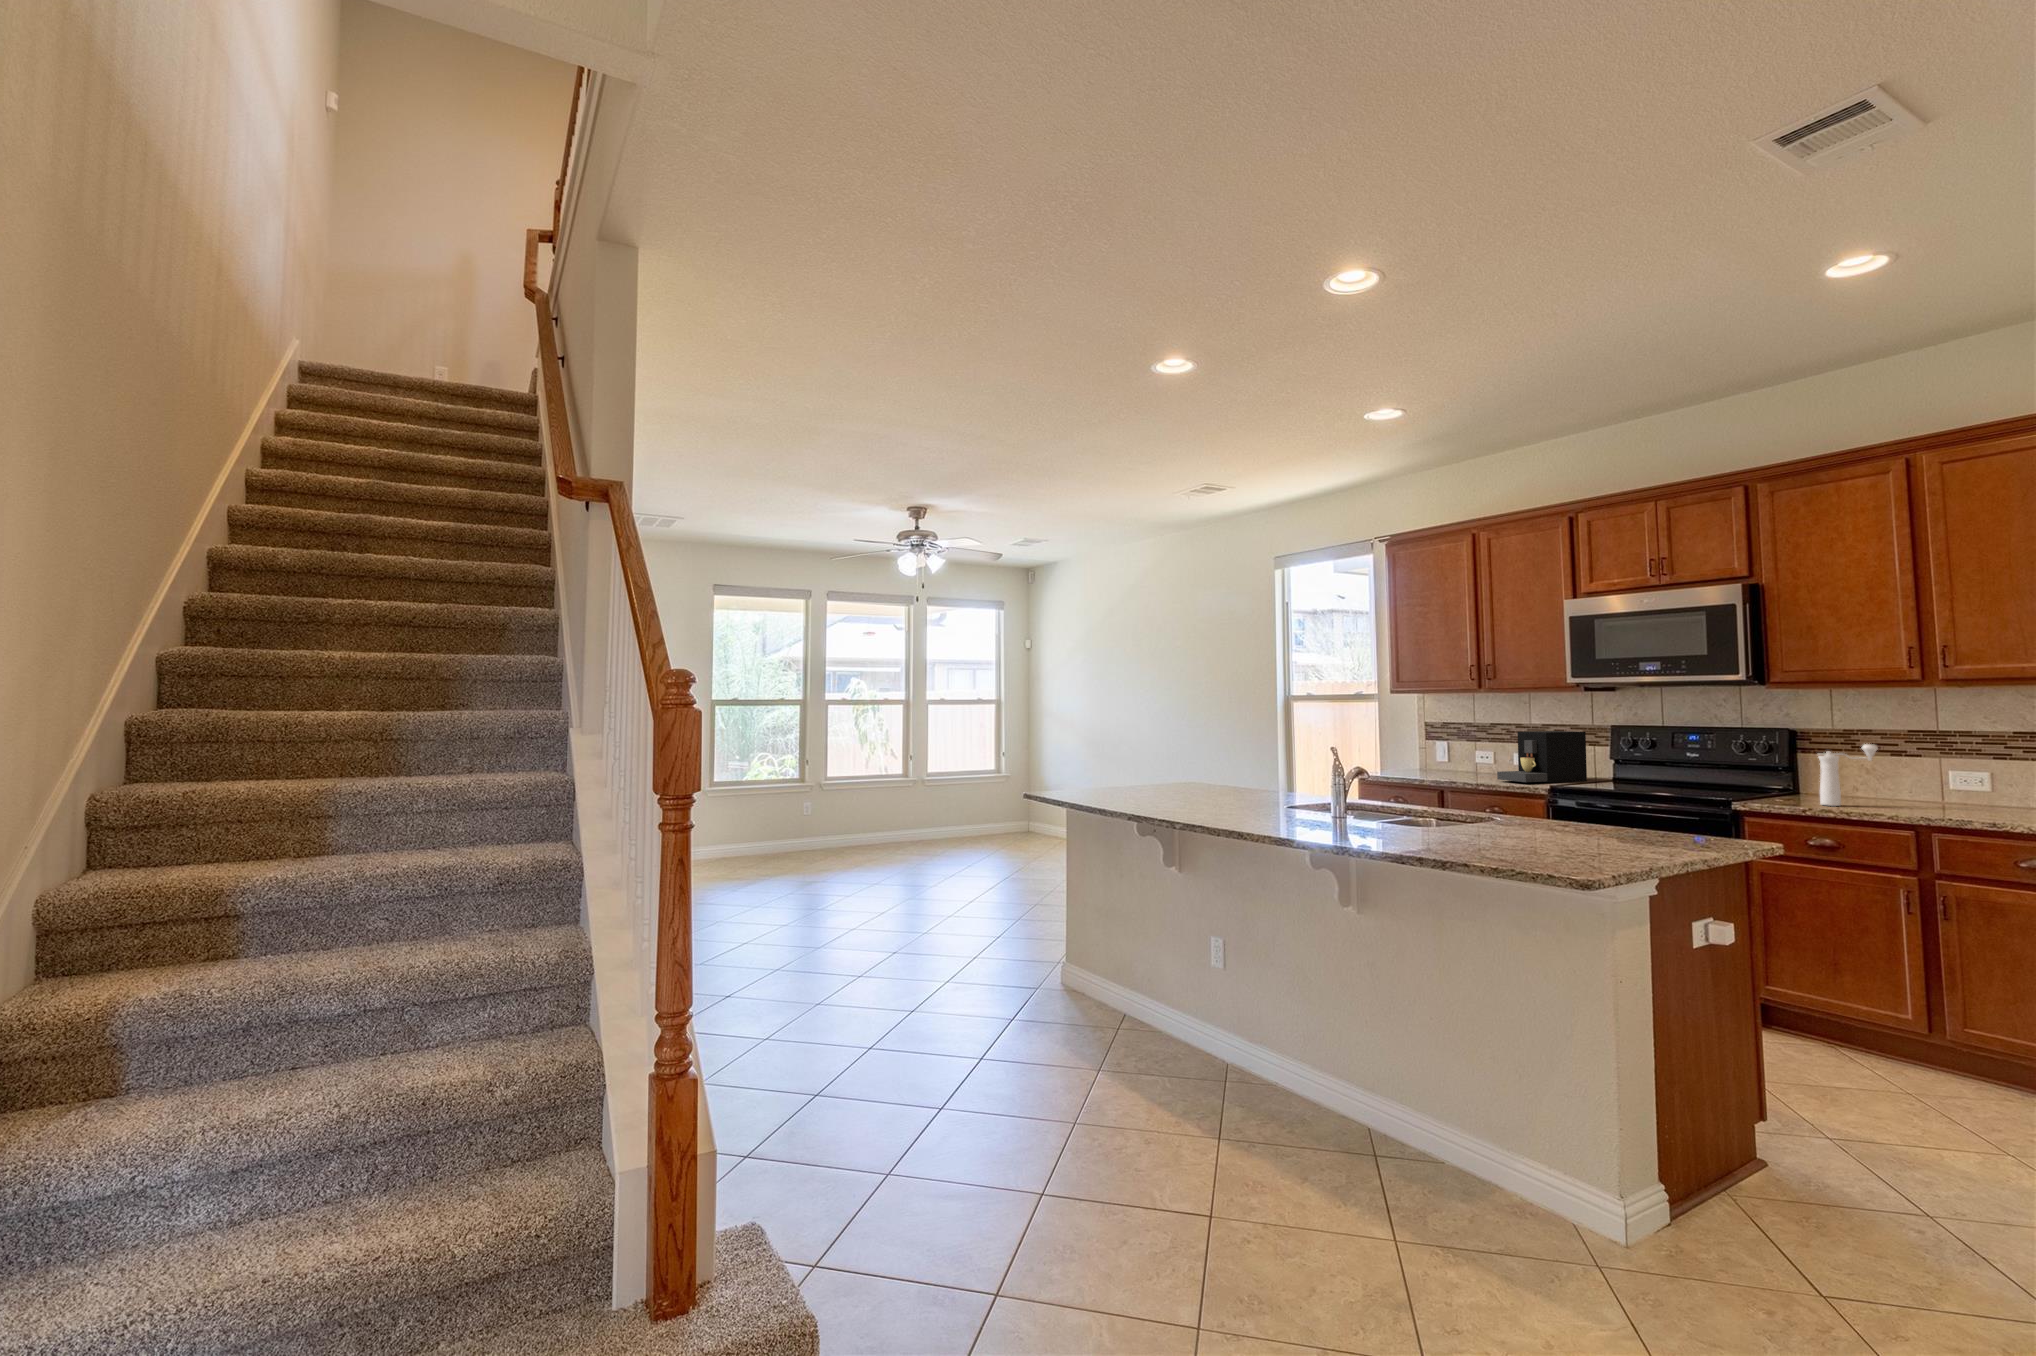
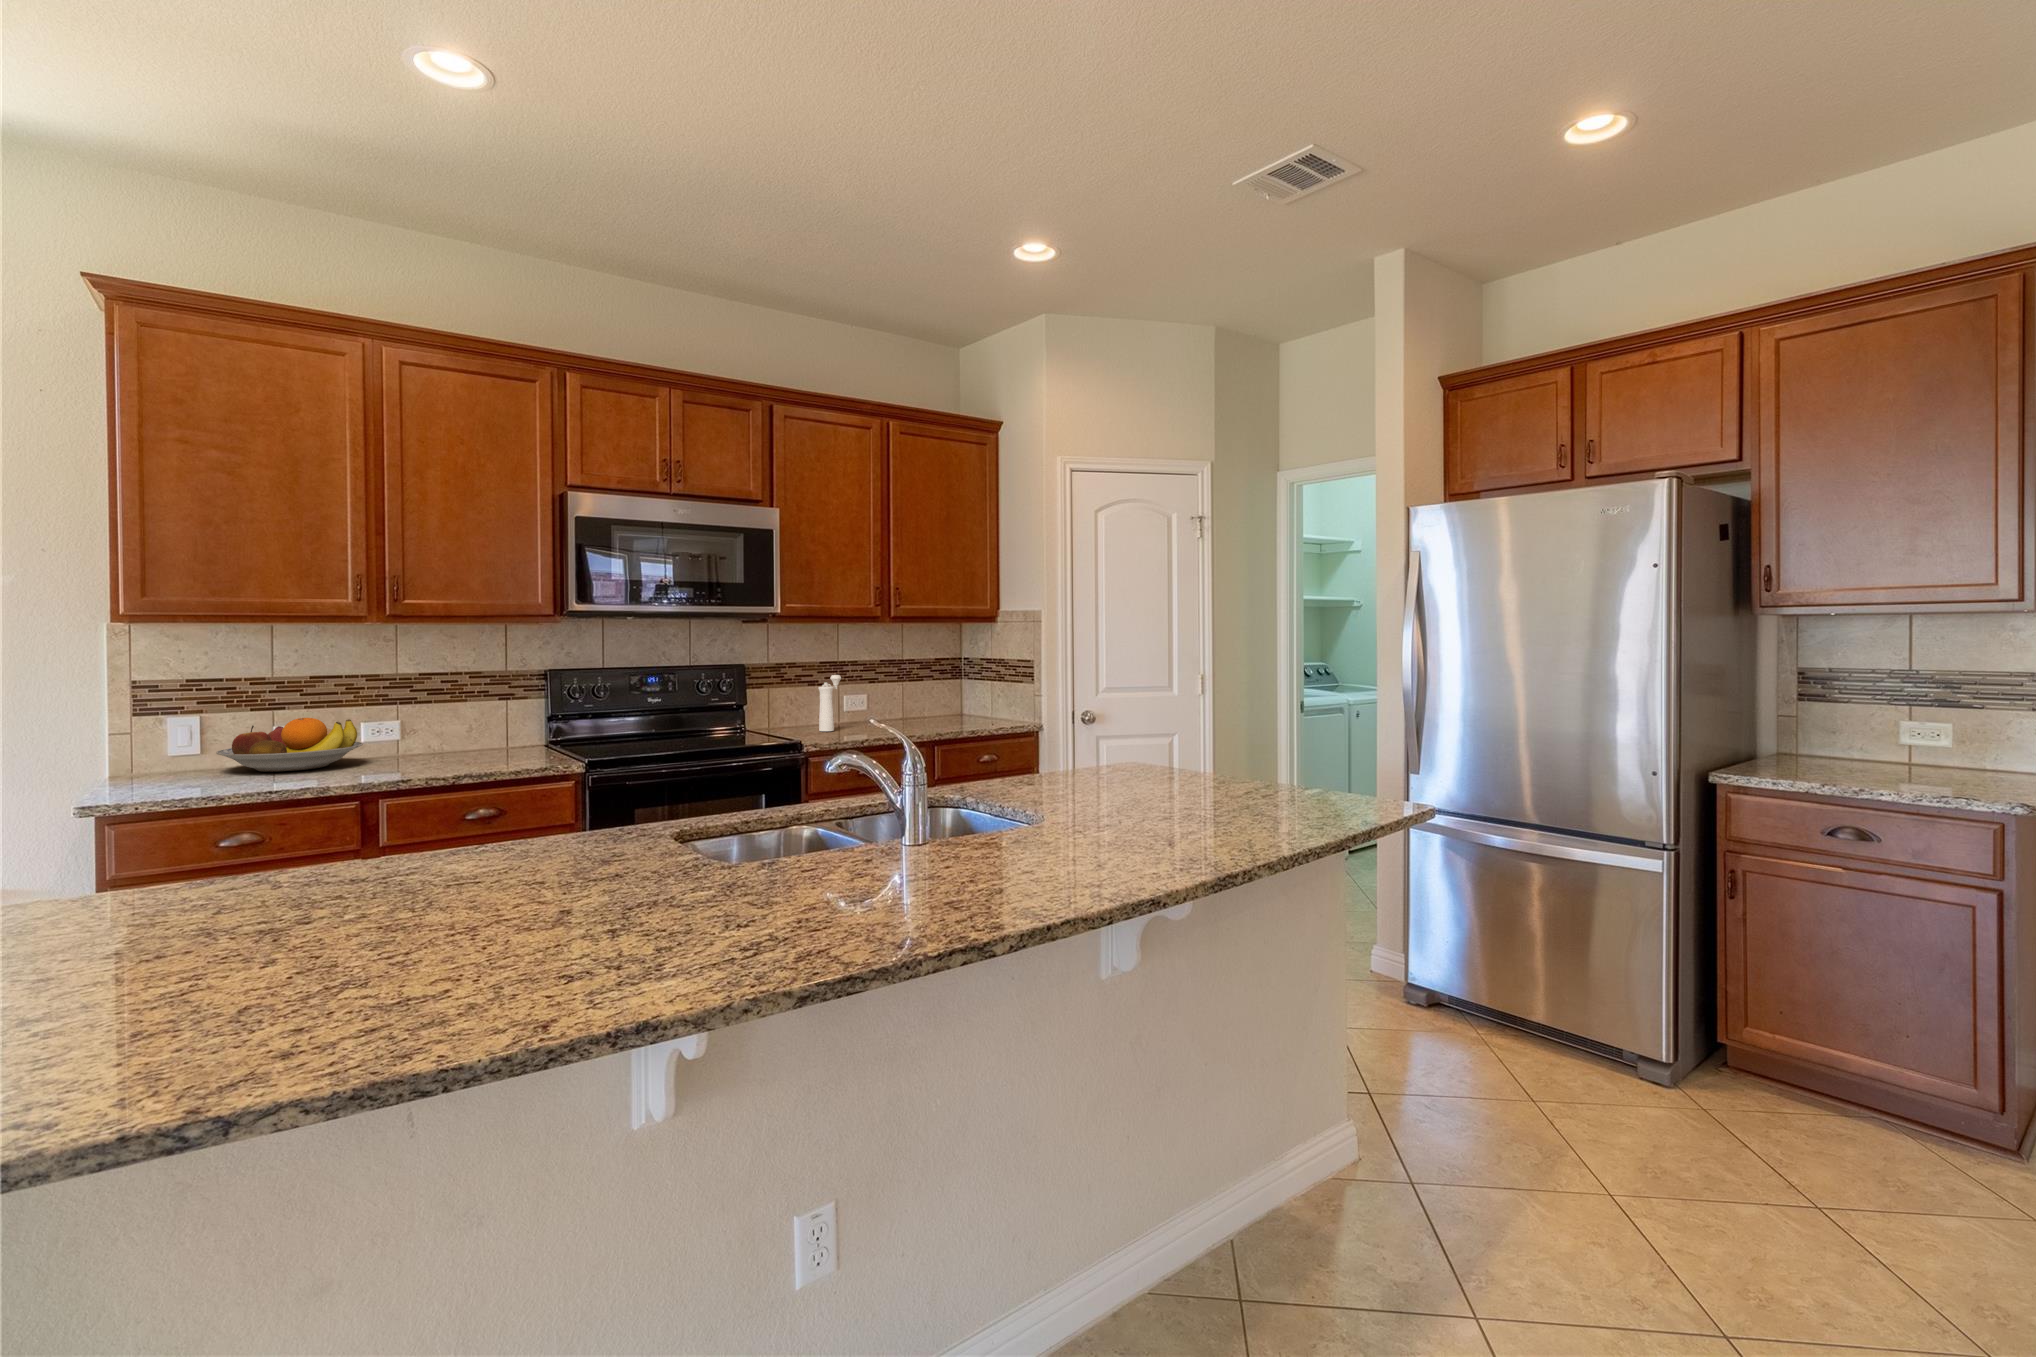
coffee maker: present [1497,731,1587,783] -> none [457,680,525,760]
fruit bowl: none [1421,746,1493,775] -> present [216,718,363,772]

